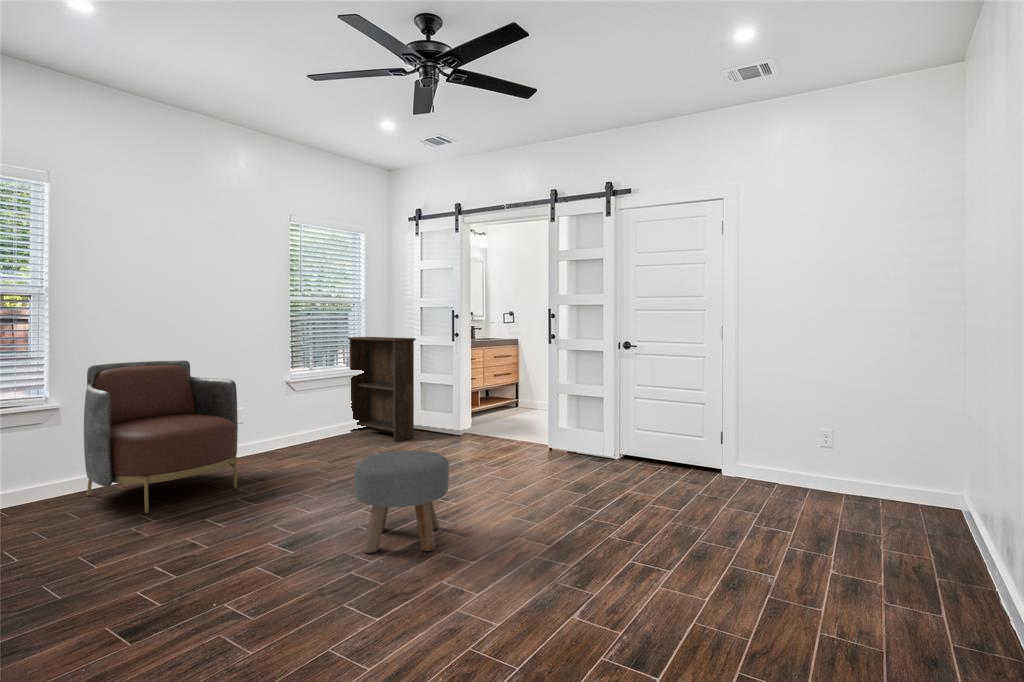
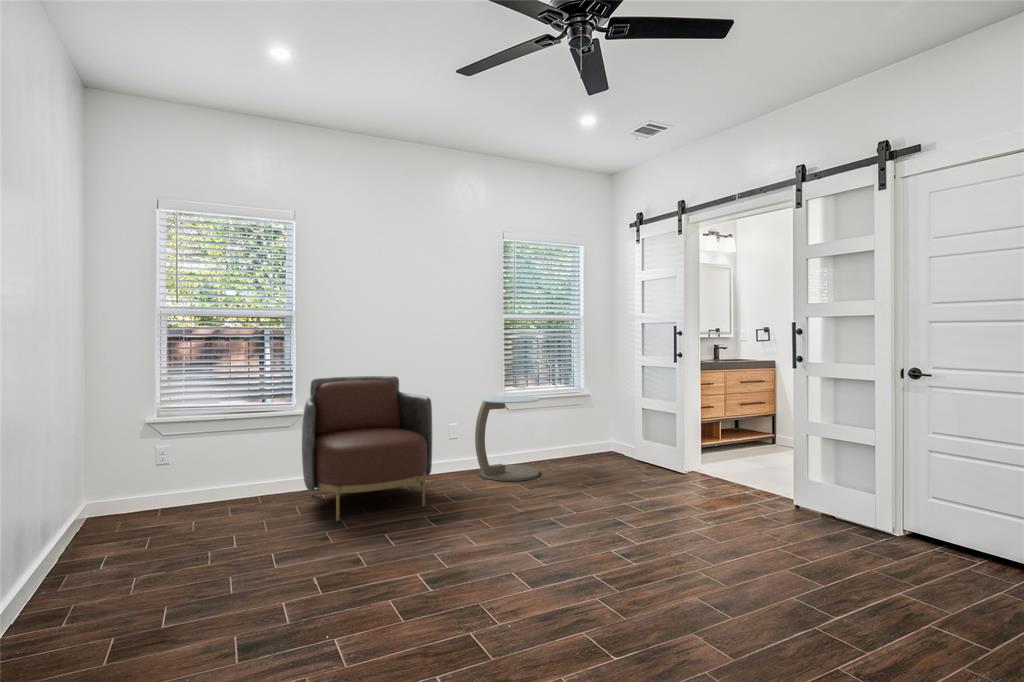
bookshelf: present [348,337,416,441] -> none [564,356,631,473]
side table: none [271,377,334,458] -> present [475,396,539,481]
ottoman: present [354,450,449,553] -> none [487,494,601,632]

